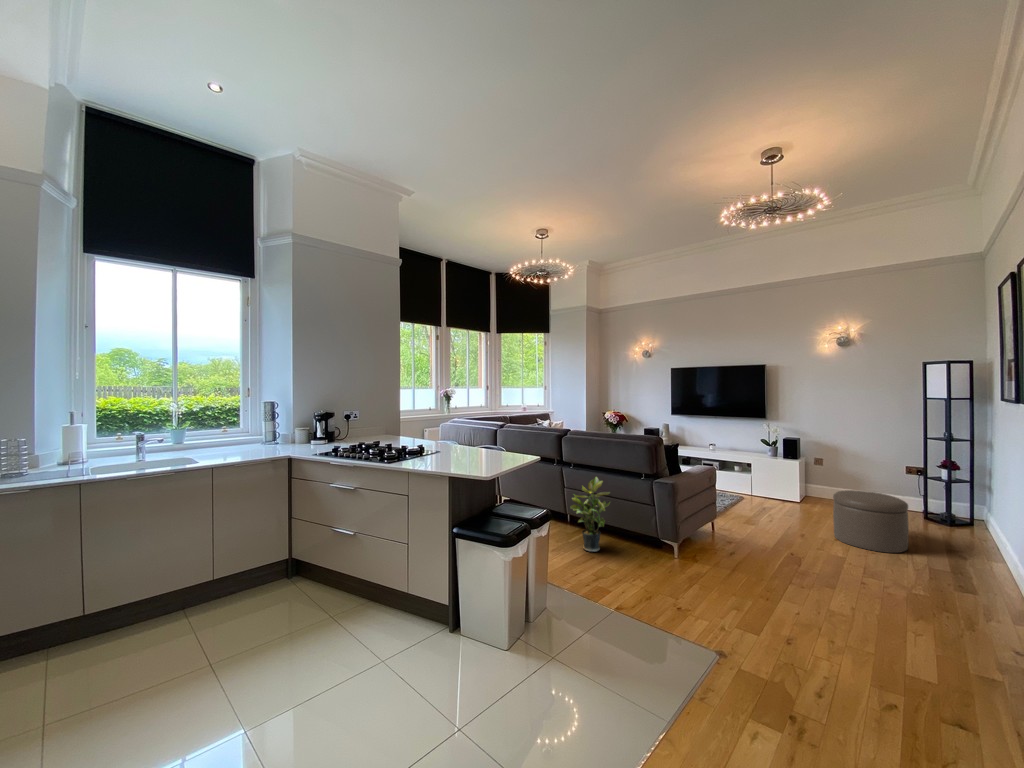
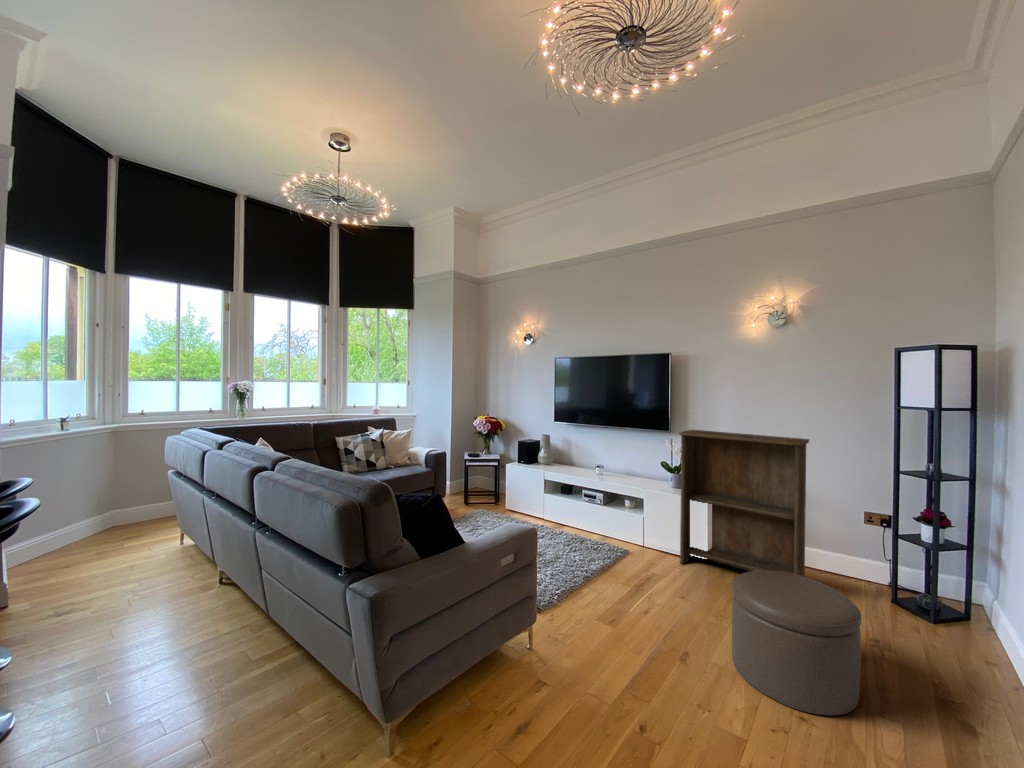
bookshelf: none [779,416,869,516] -> present [679,430,809,577]
potted plant: present [570,477,610,552] -> none [184,557,277,721]

